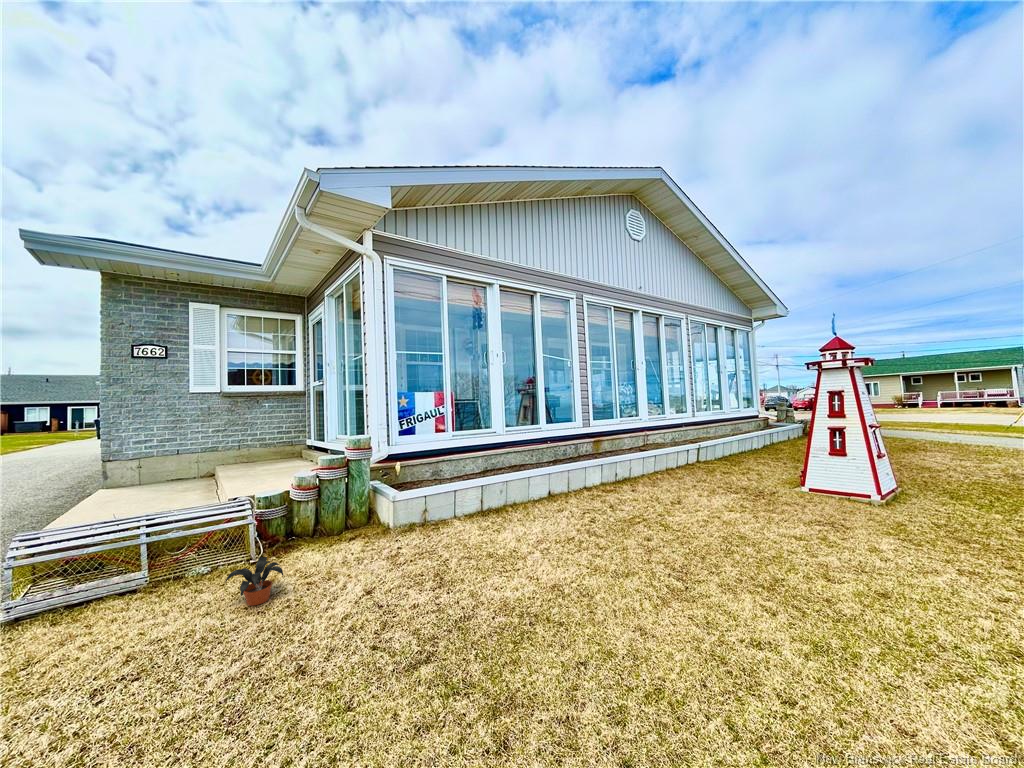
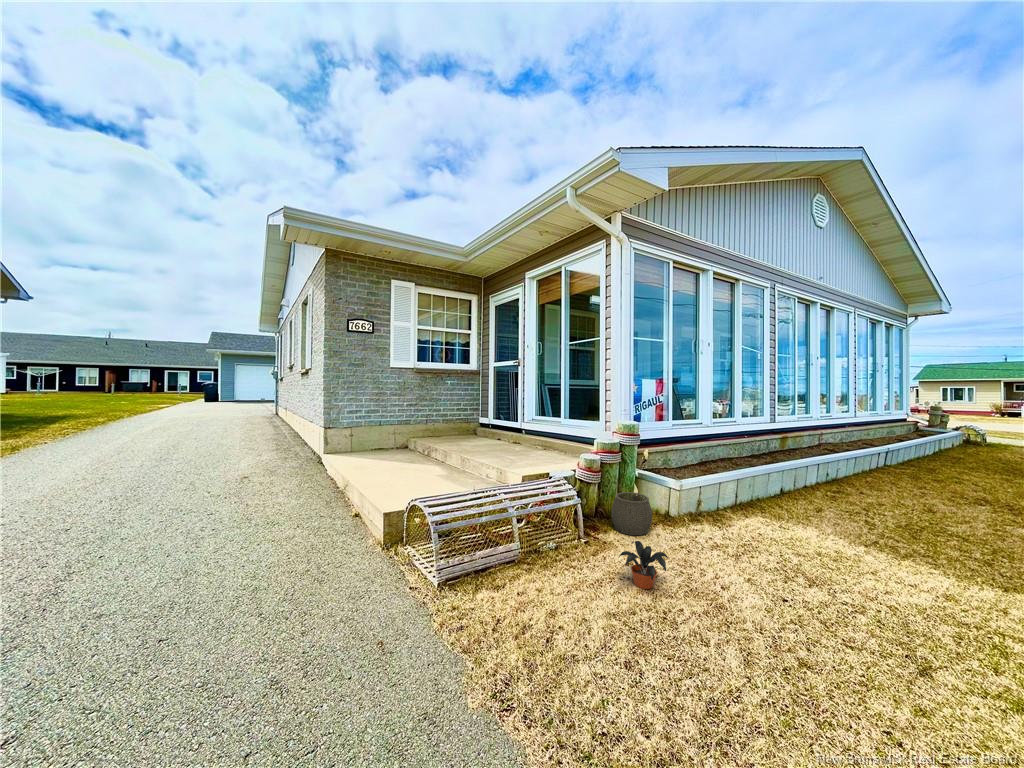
woven basket: none [314,506,357,550] -> present [611,492,653,536]

